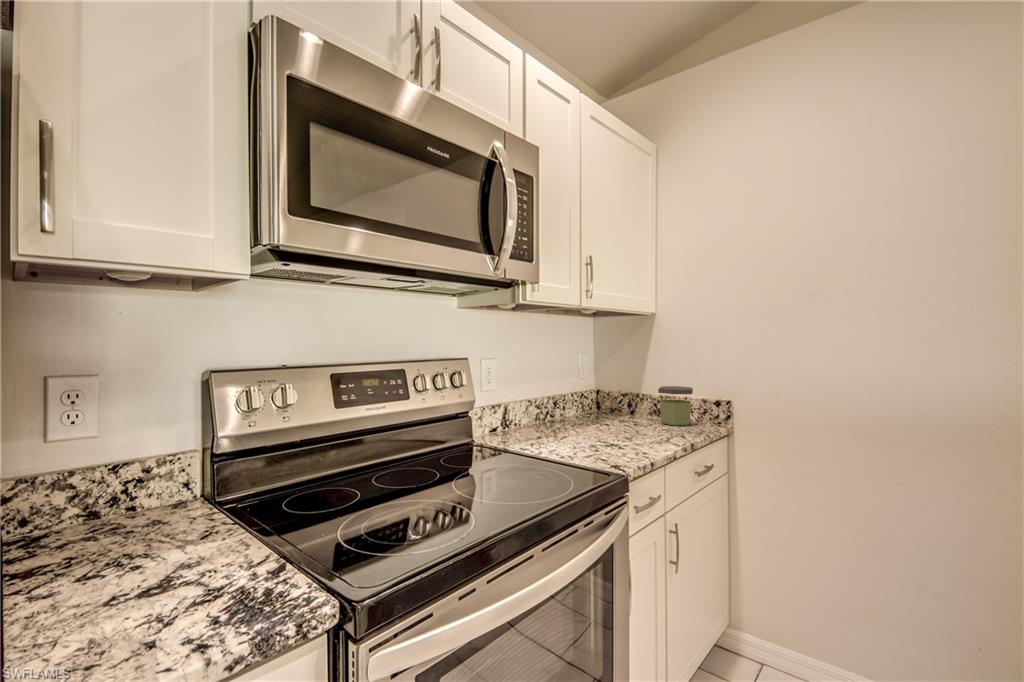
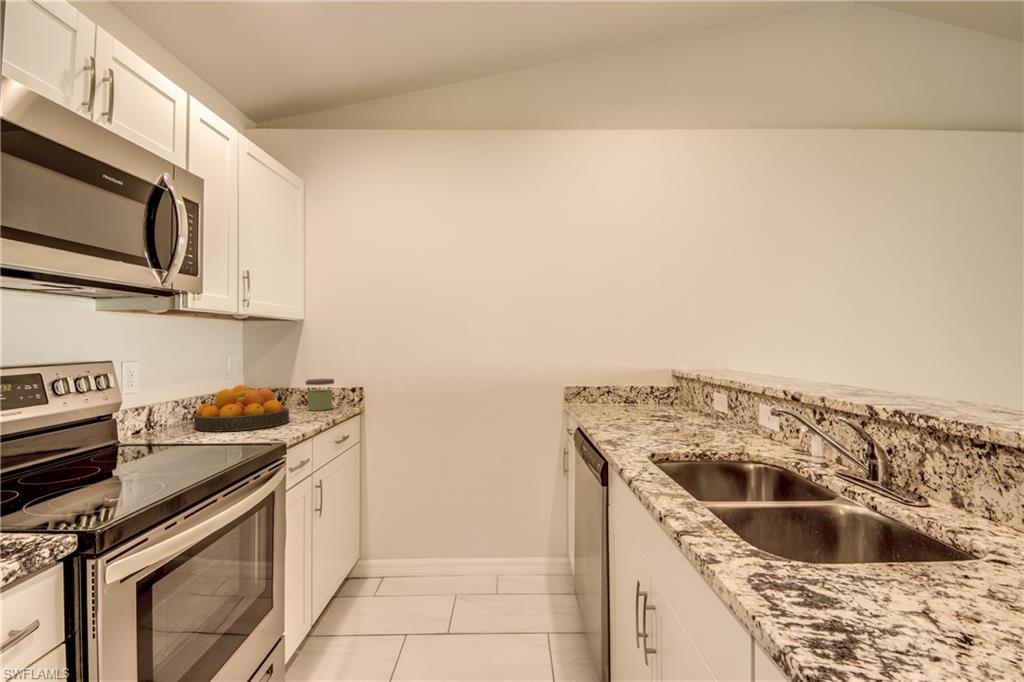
fruit bowl: none [542,389,638,444] -> present [194,385,289,431]

